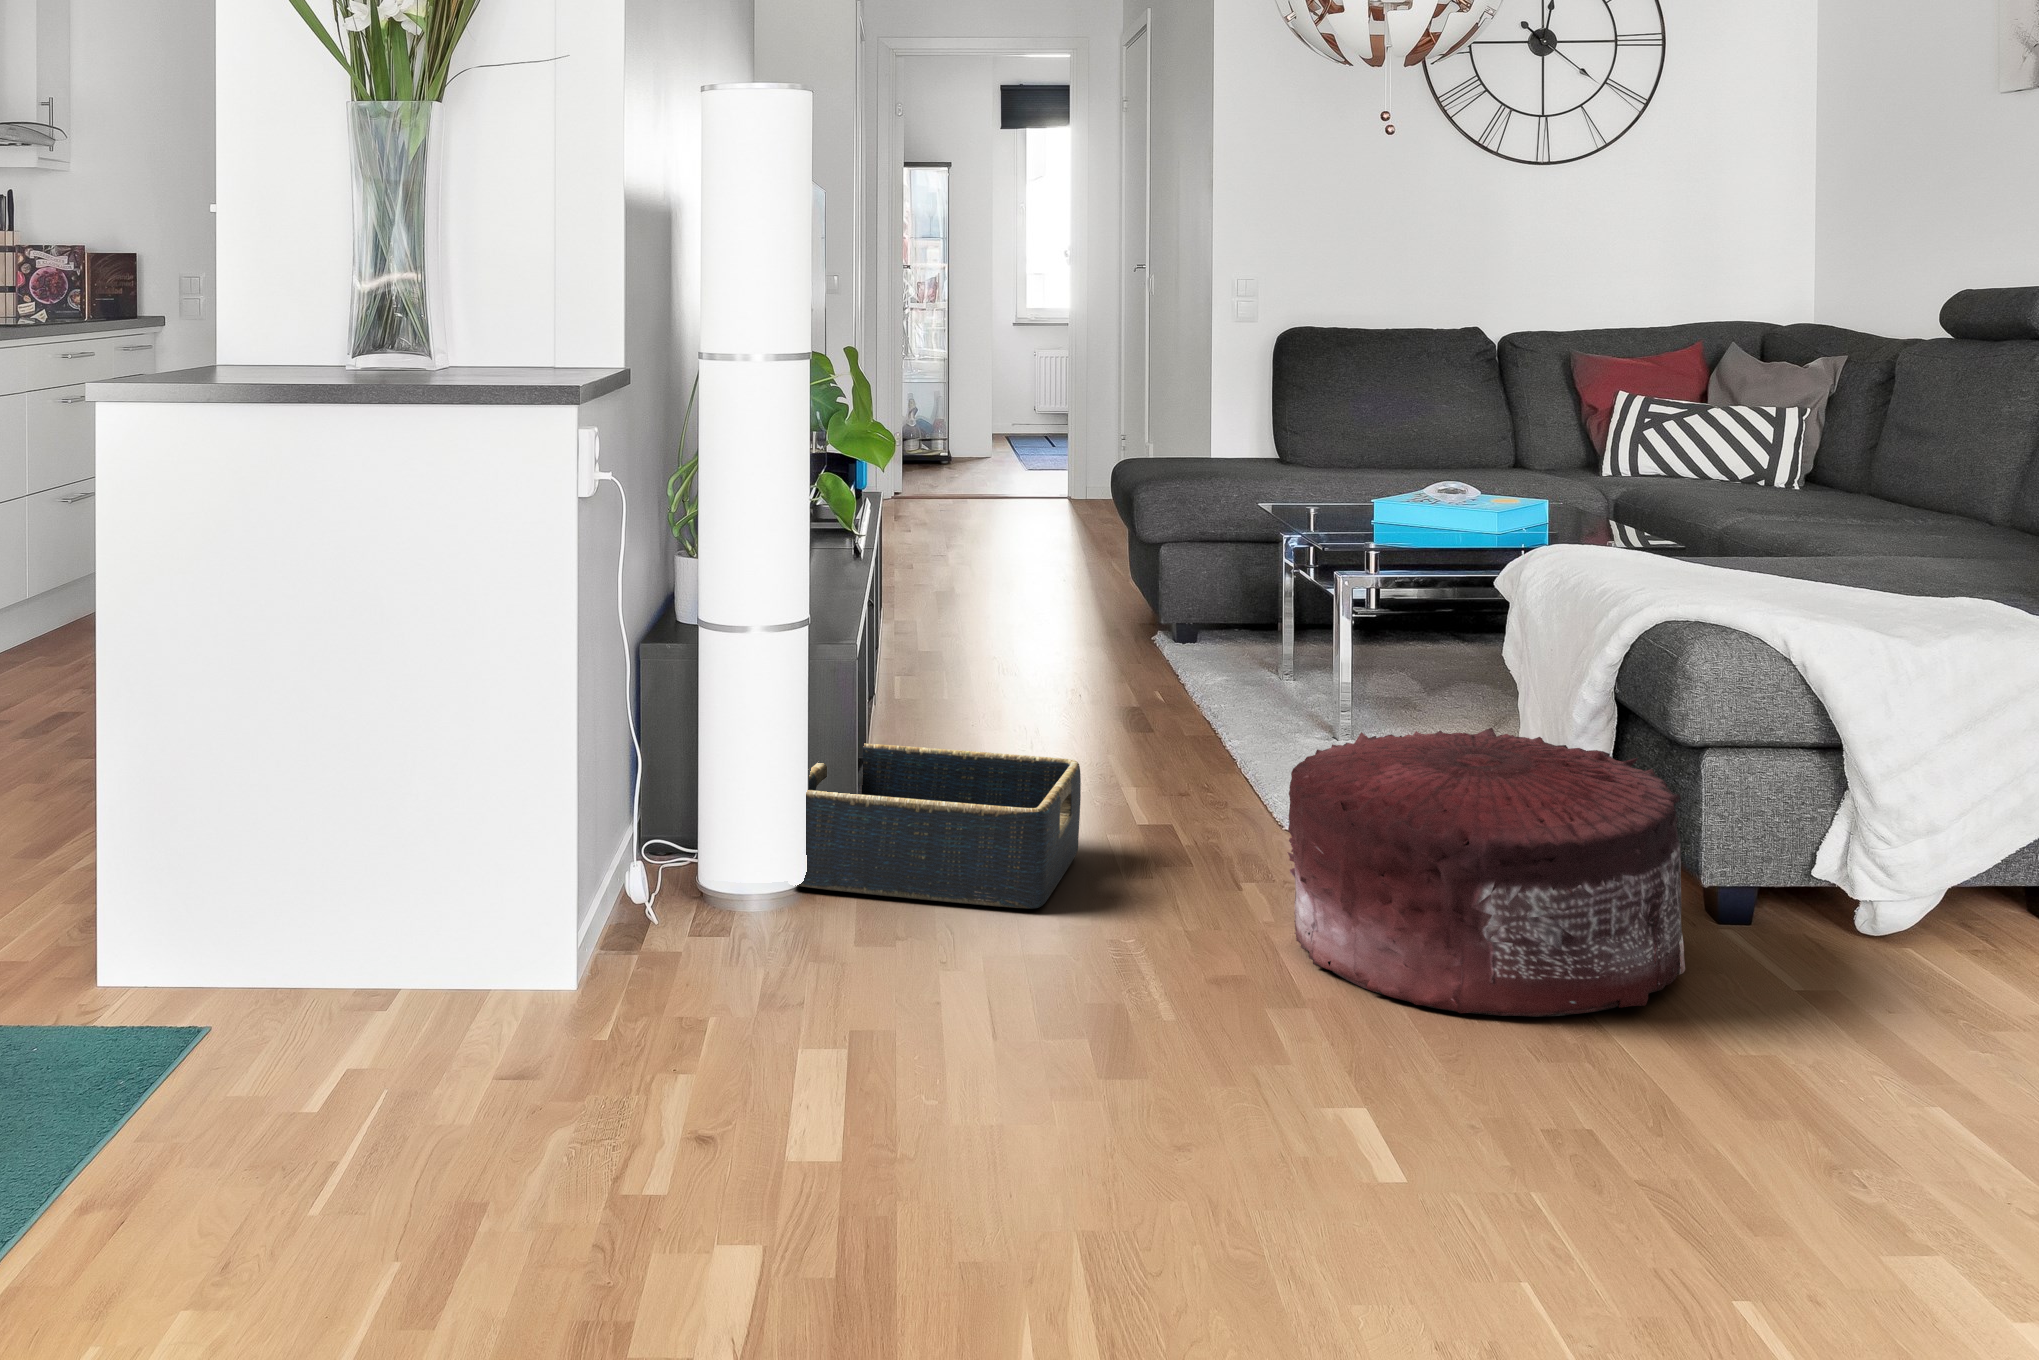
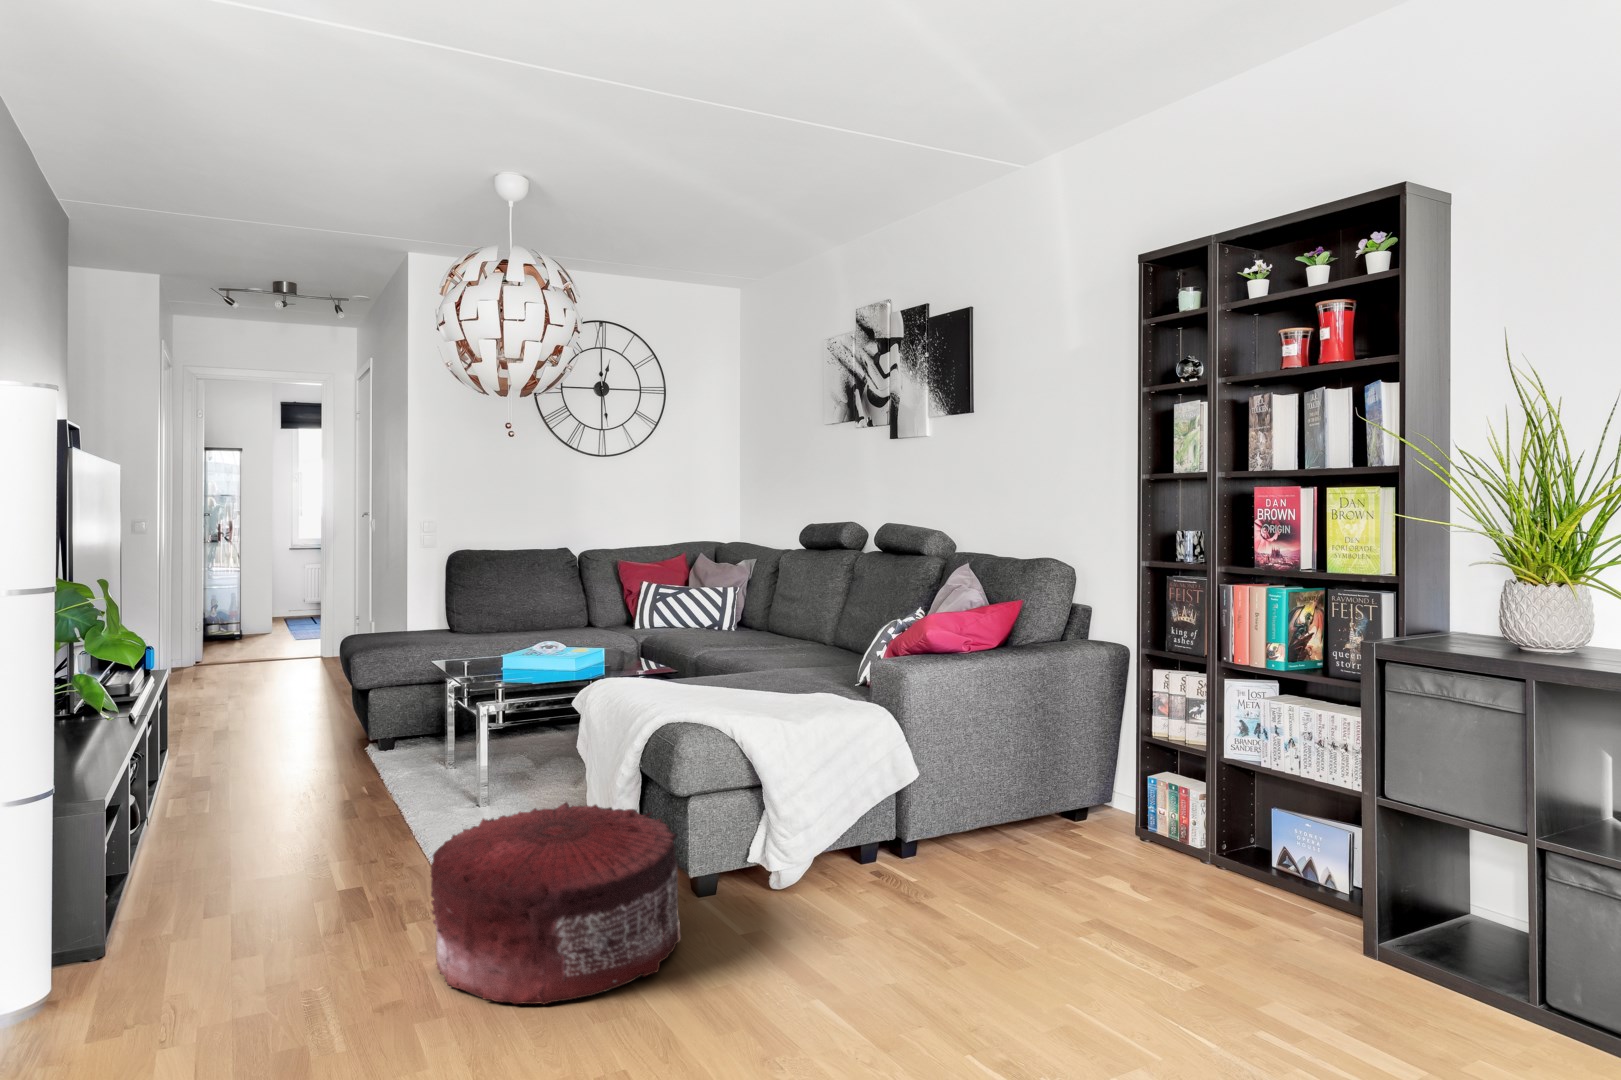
basket: present [797,743,1081,909] -> none [22,861,287,1001]

